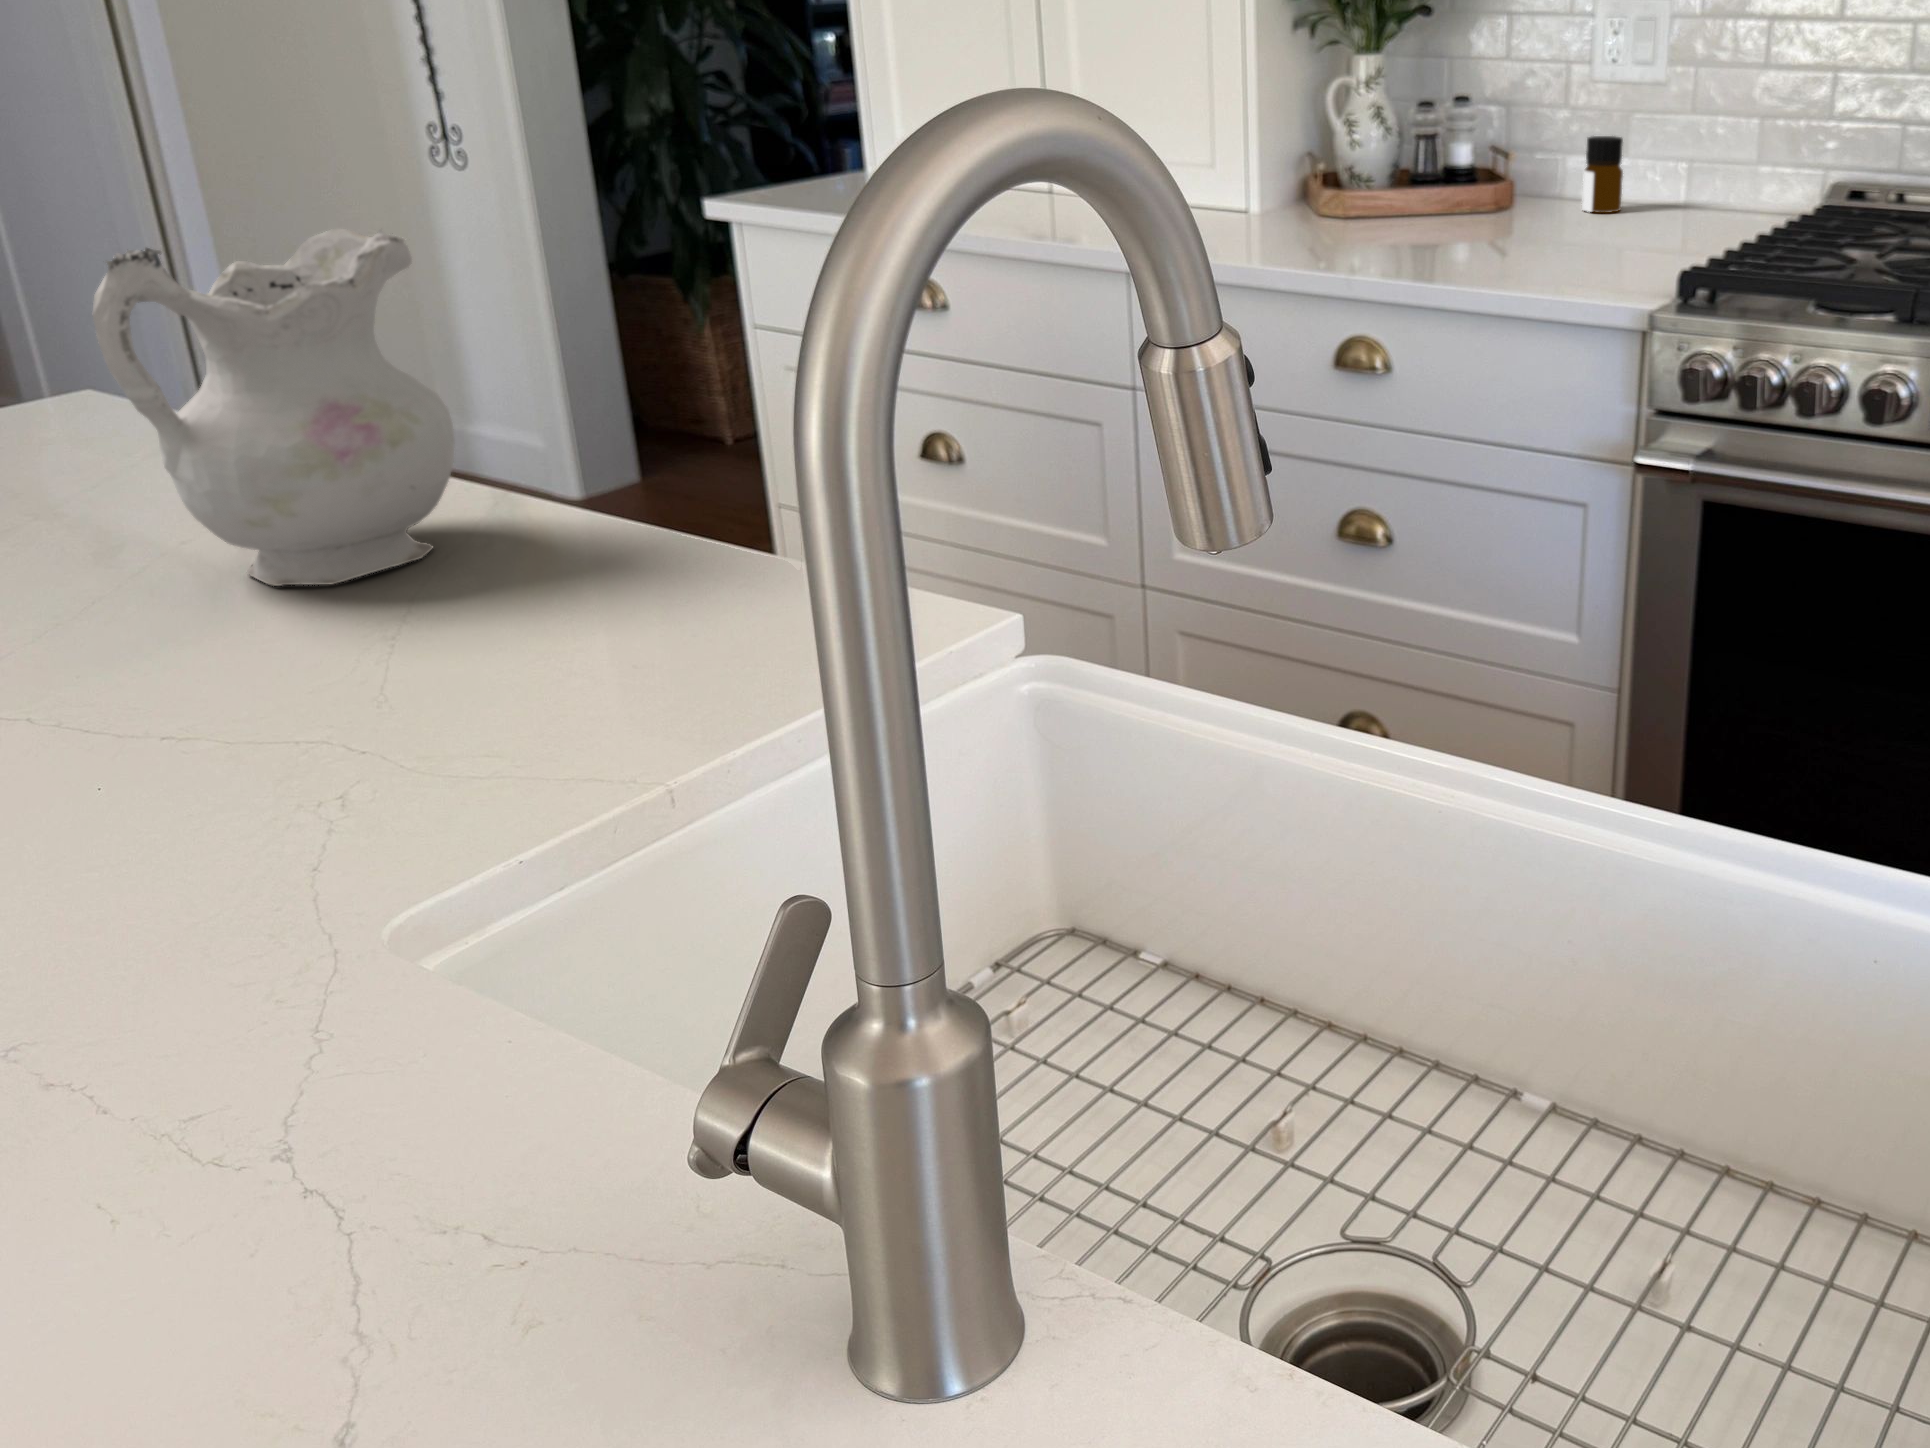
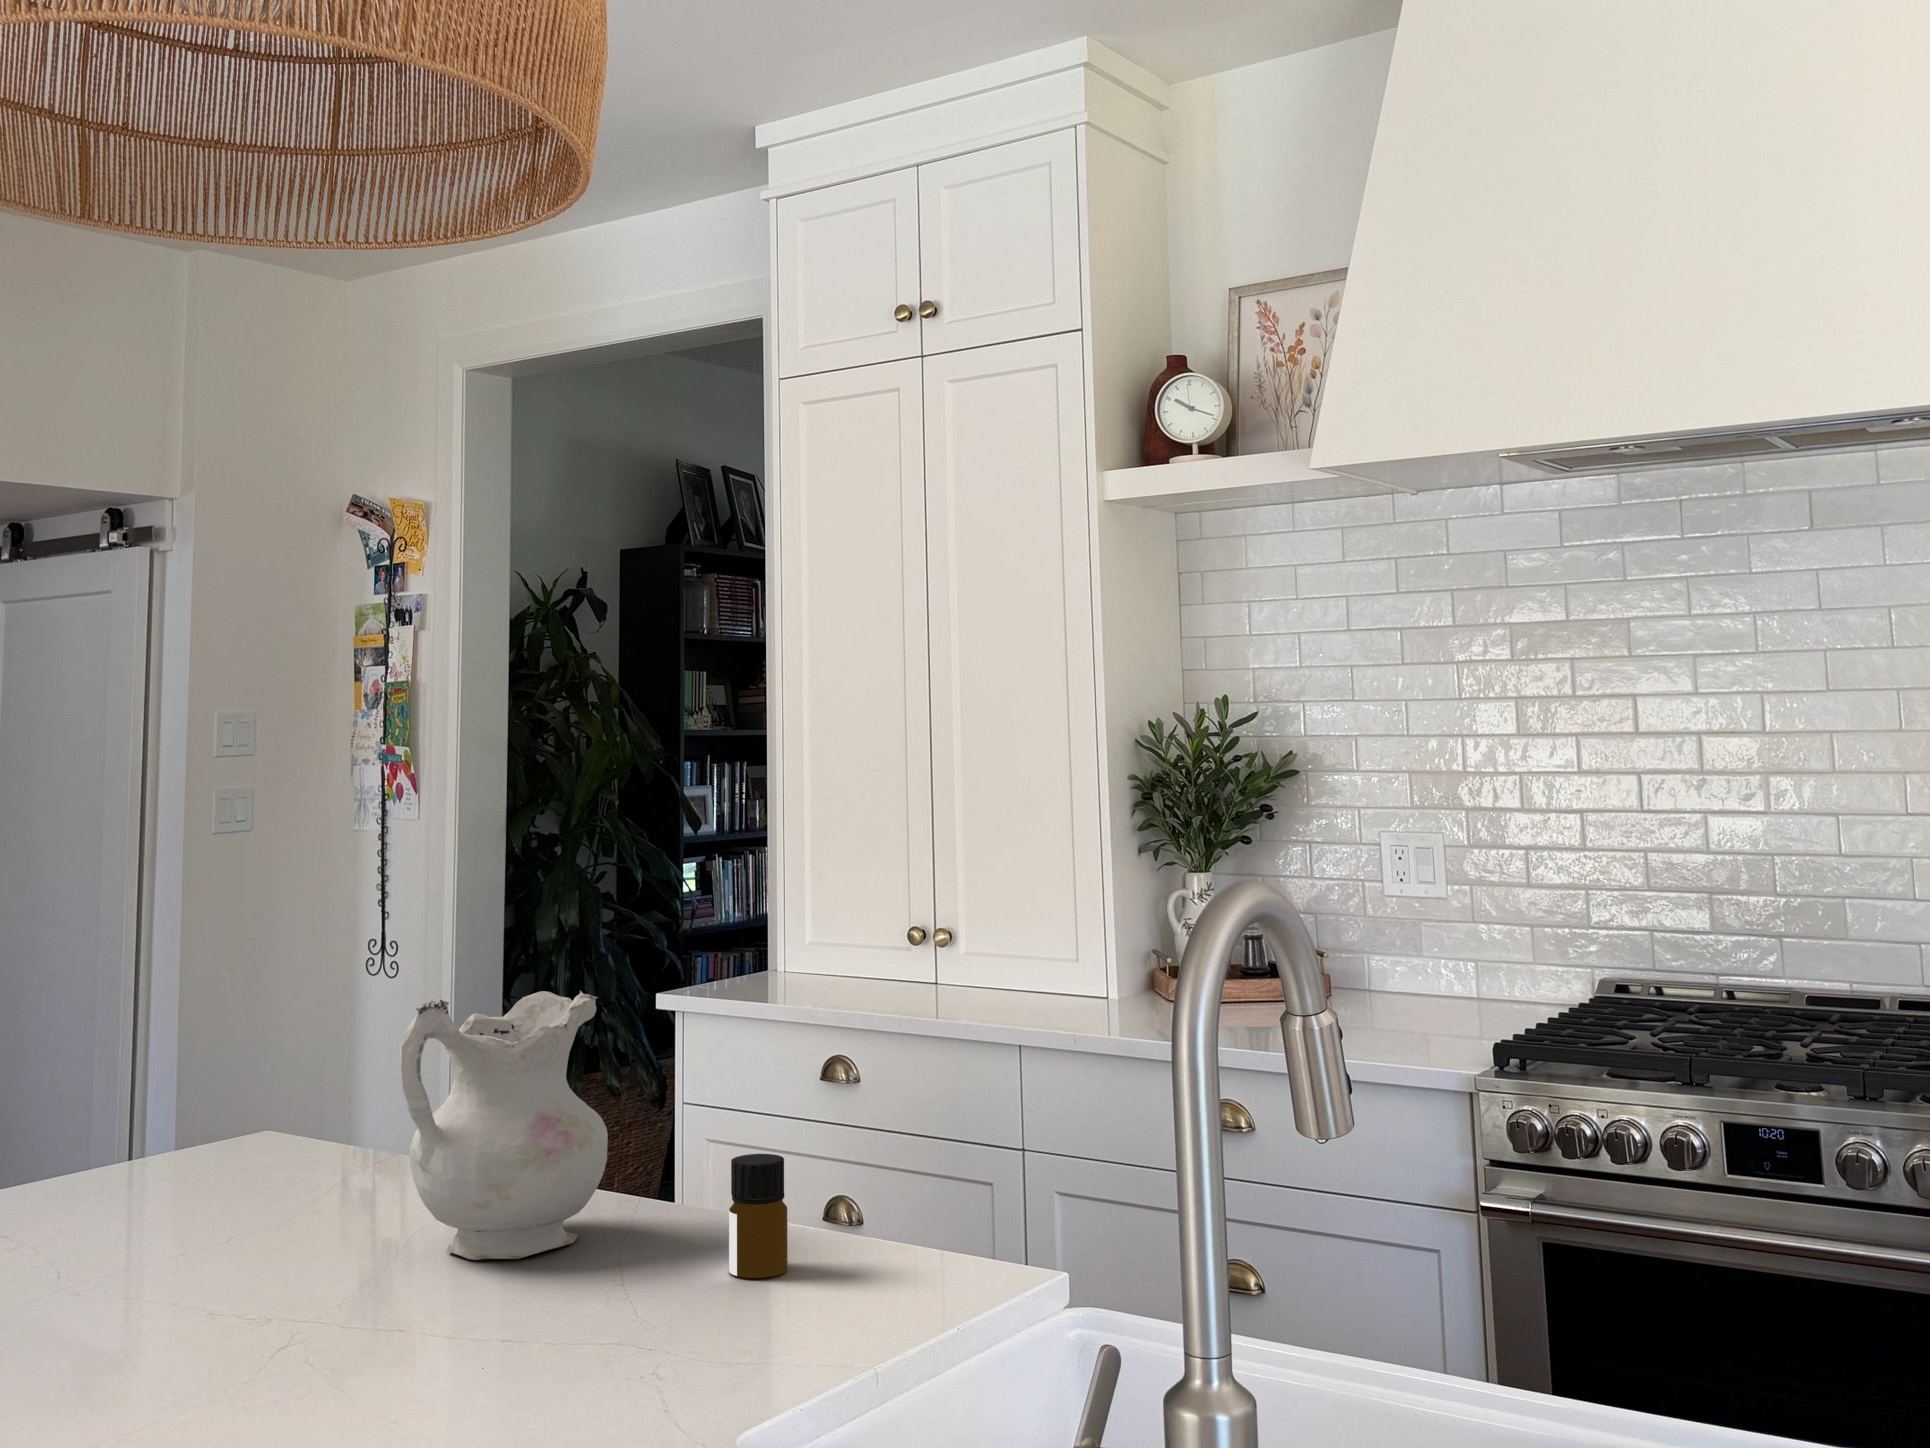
bottle: present [1582,136,1623,213] -> present [729,1154,788,1278]

